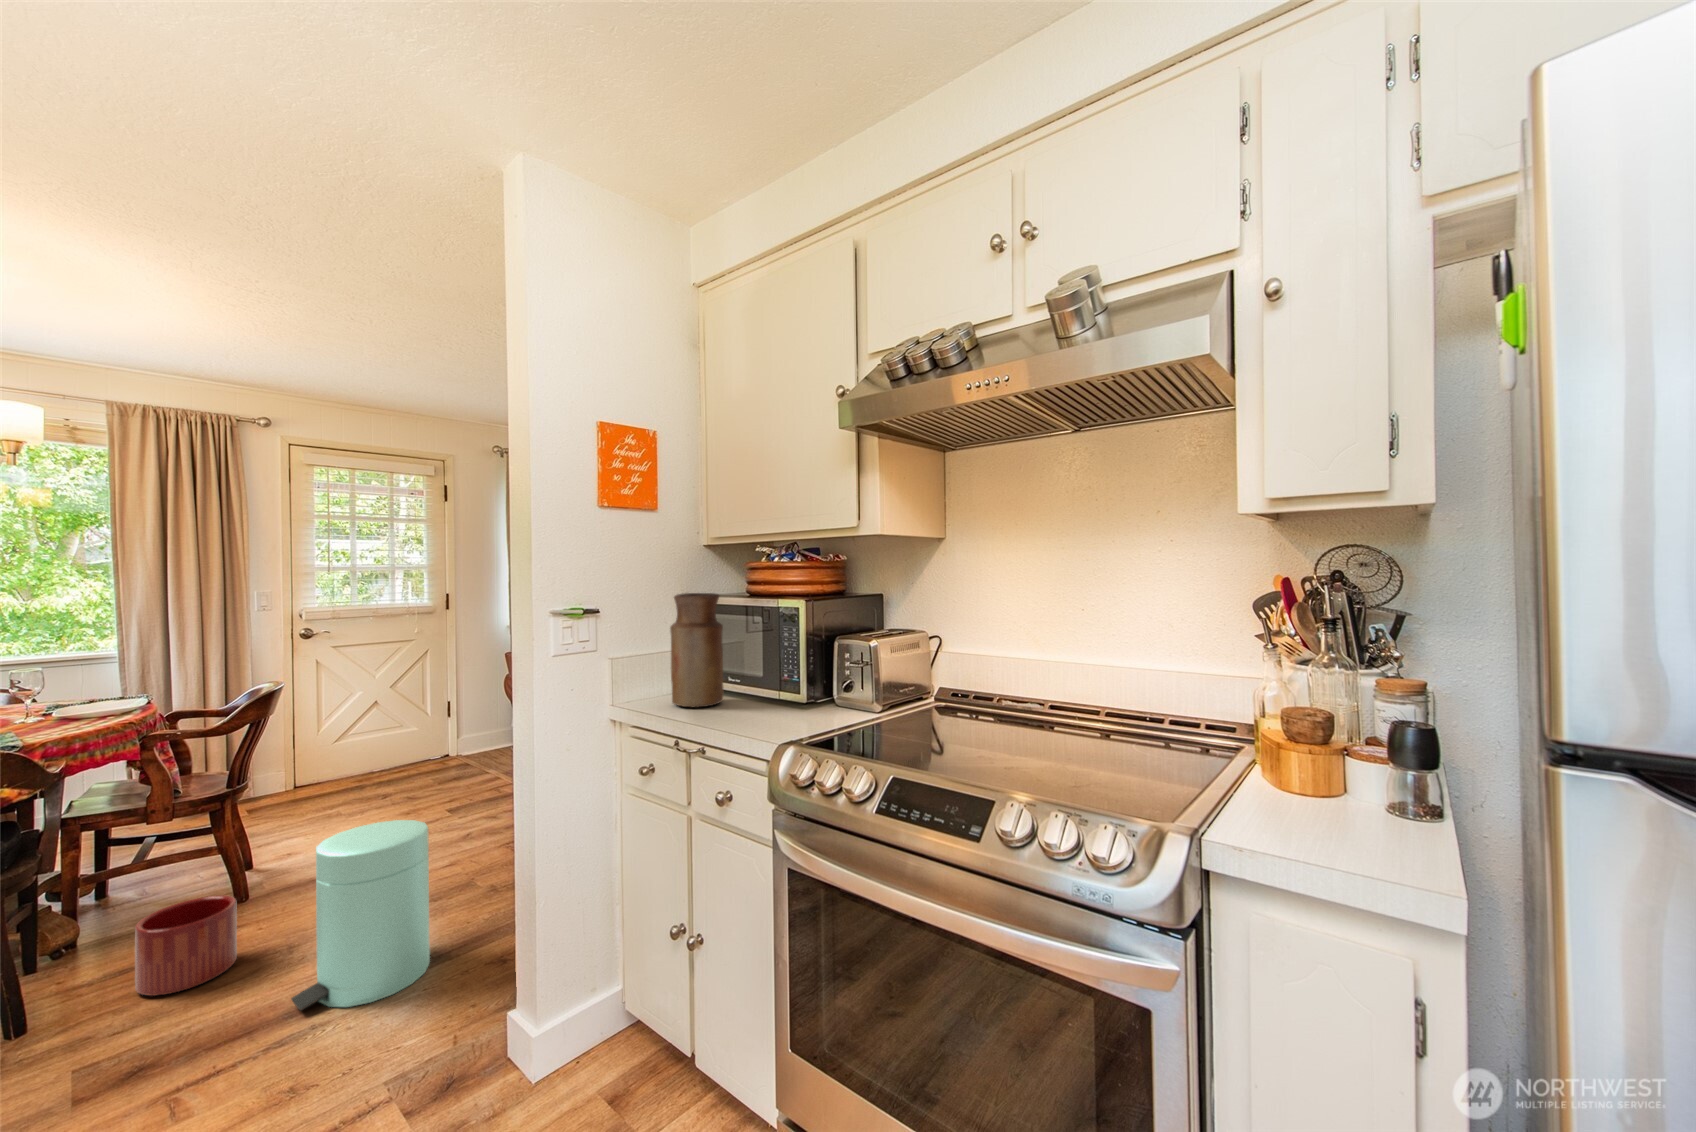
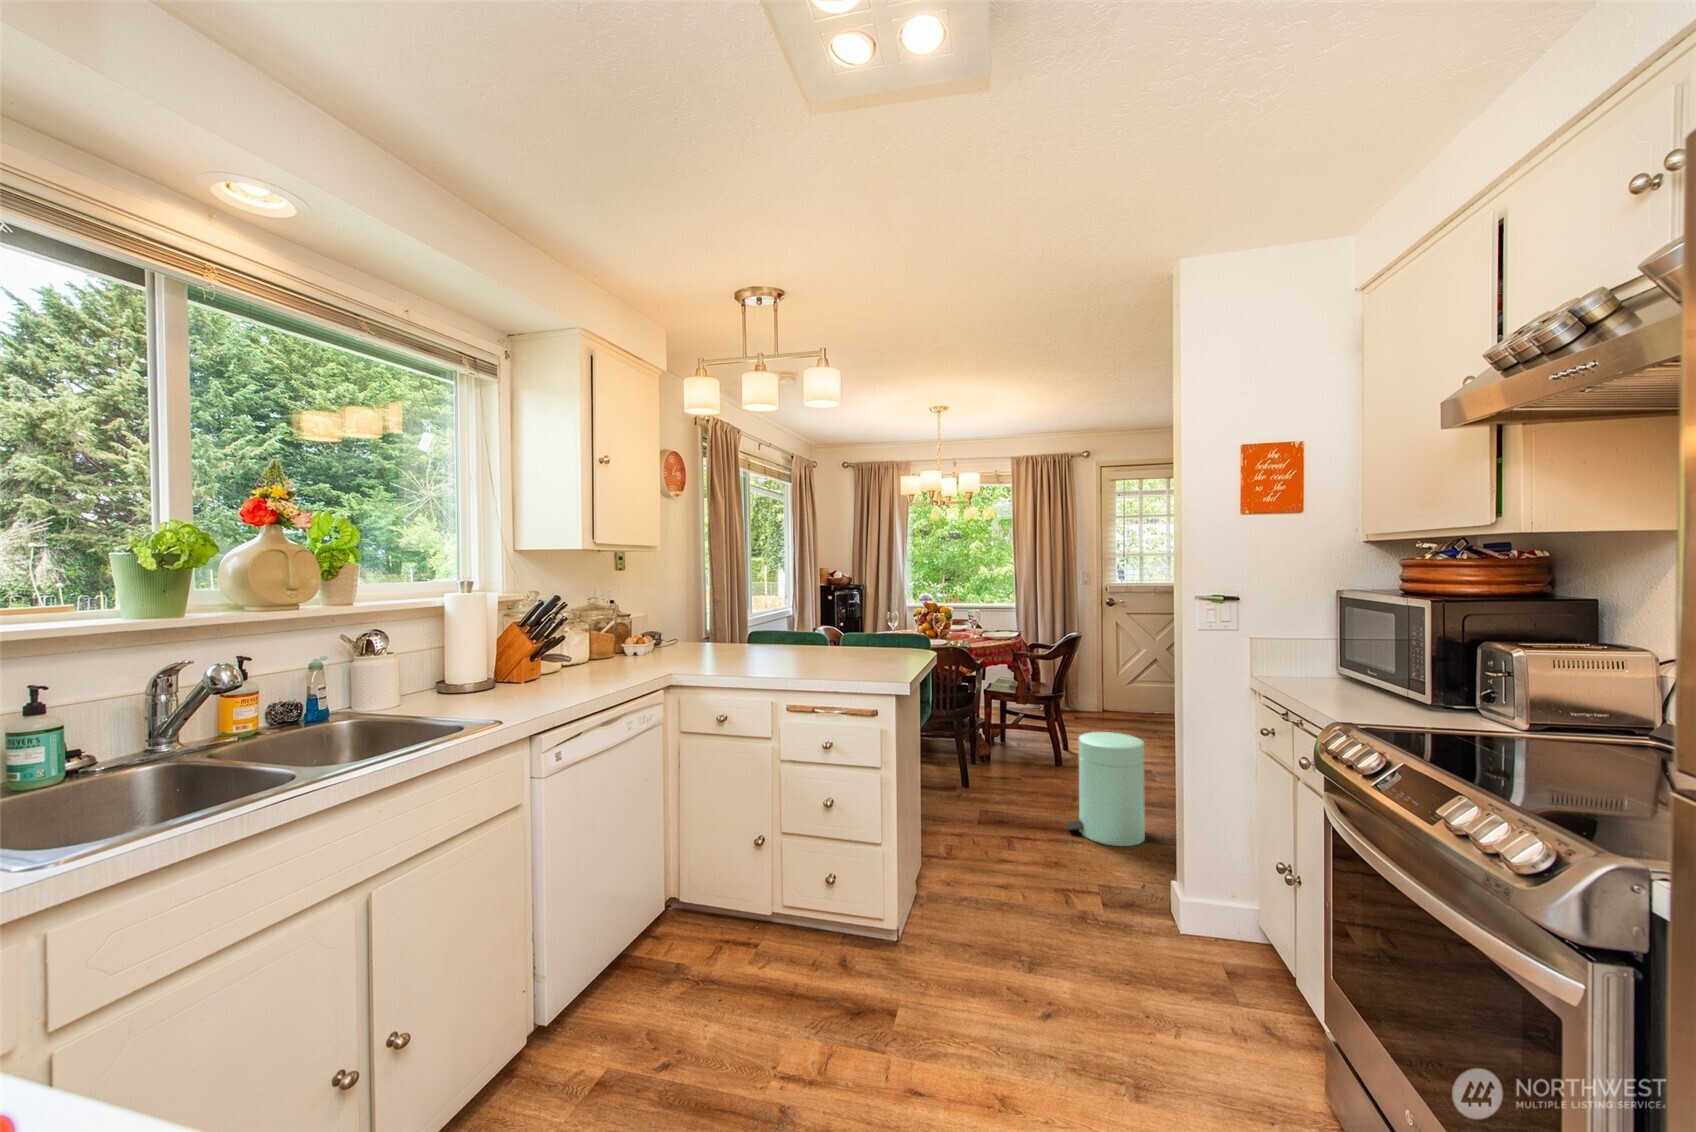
vase: present [670,593,723,707] -> none [1297,588,1354,691]
planter: present [135,895,237,996] -> none [1006,750,1049,798]

